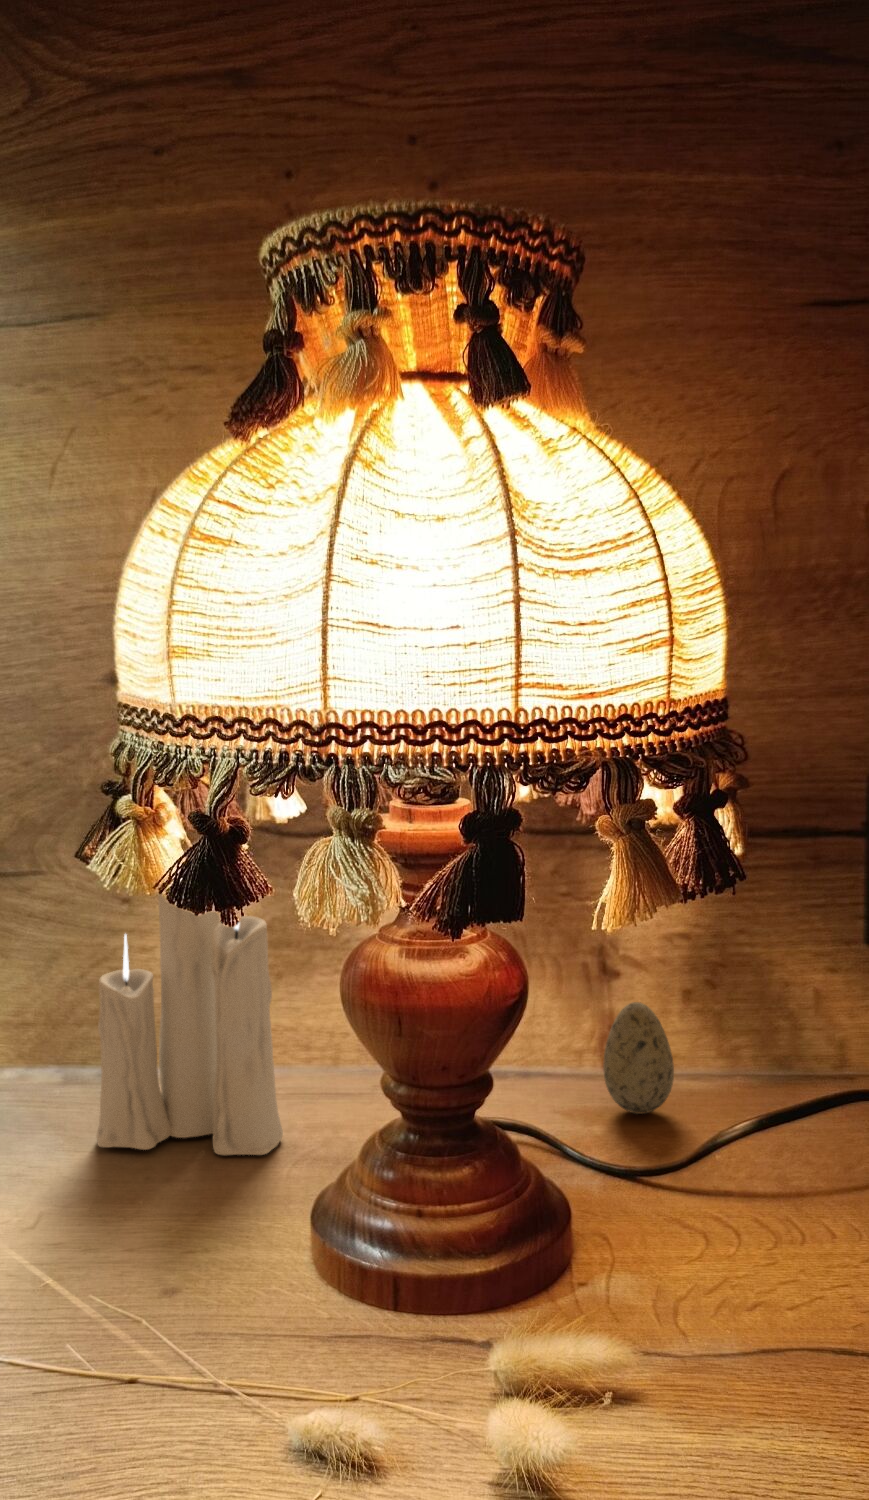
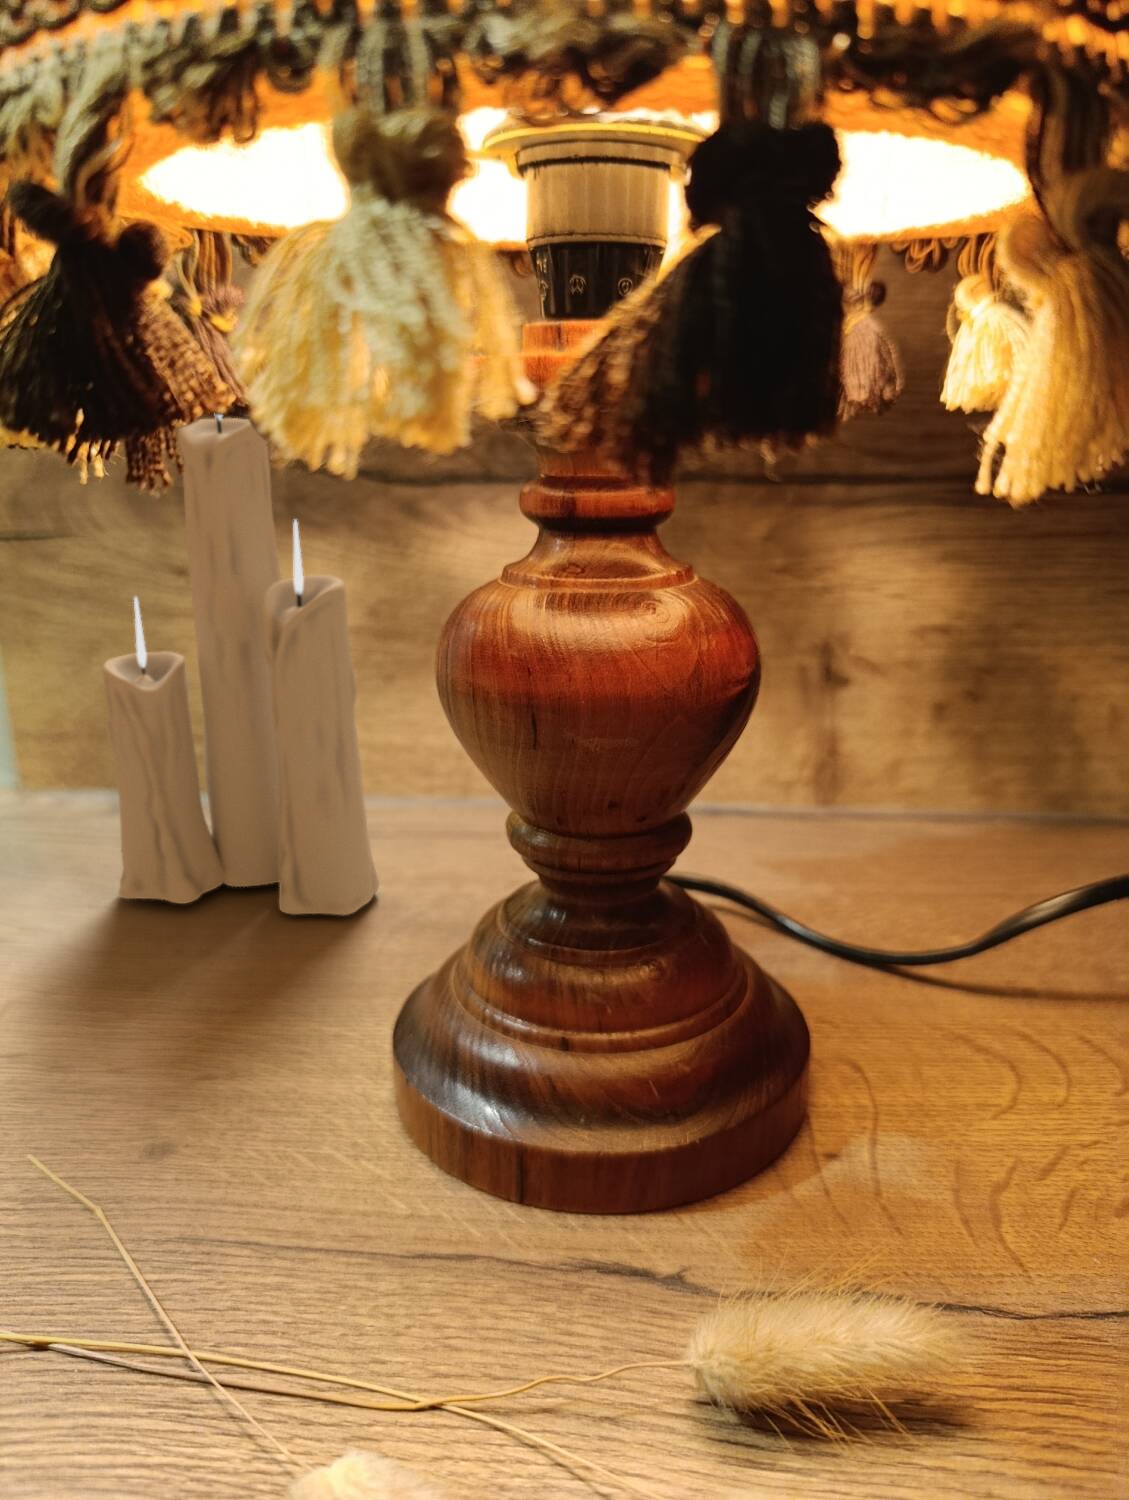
decorative egg: present [603,1002,674,1114] -> none [828,714,930,867]

